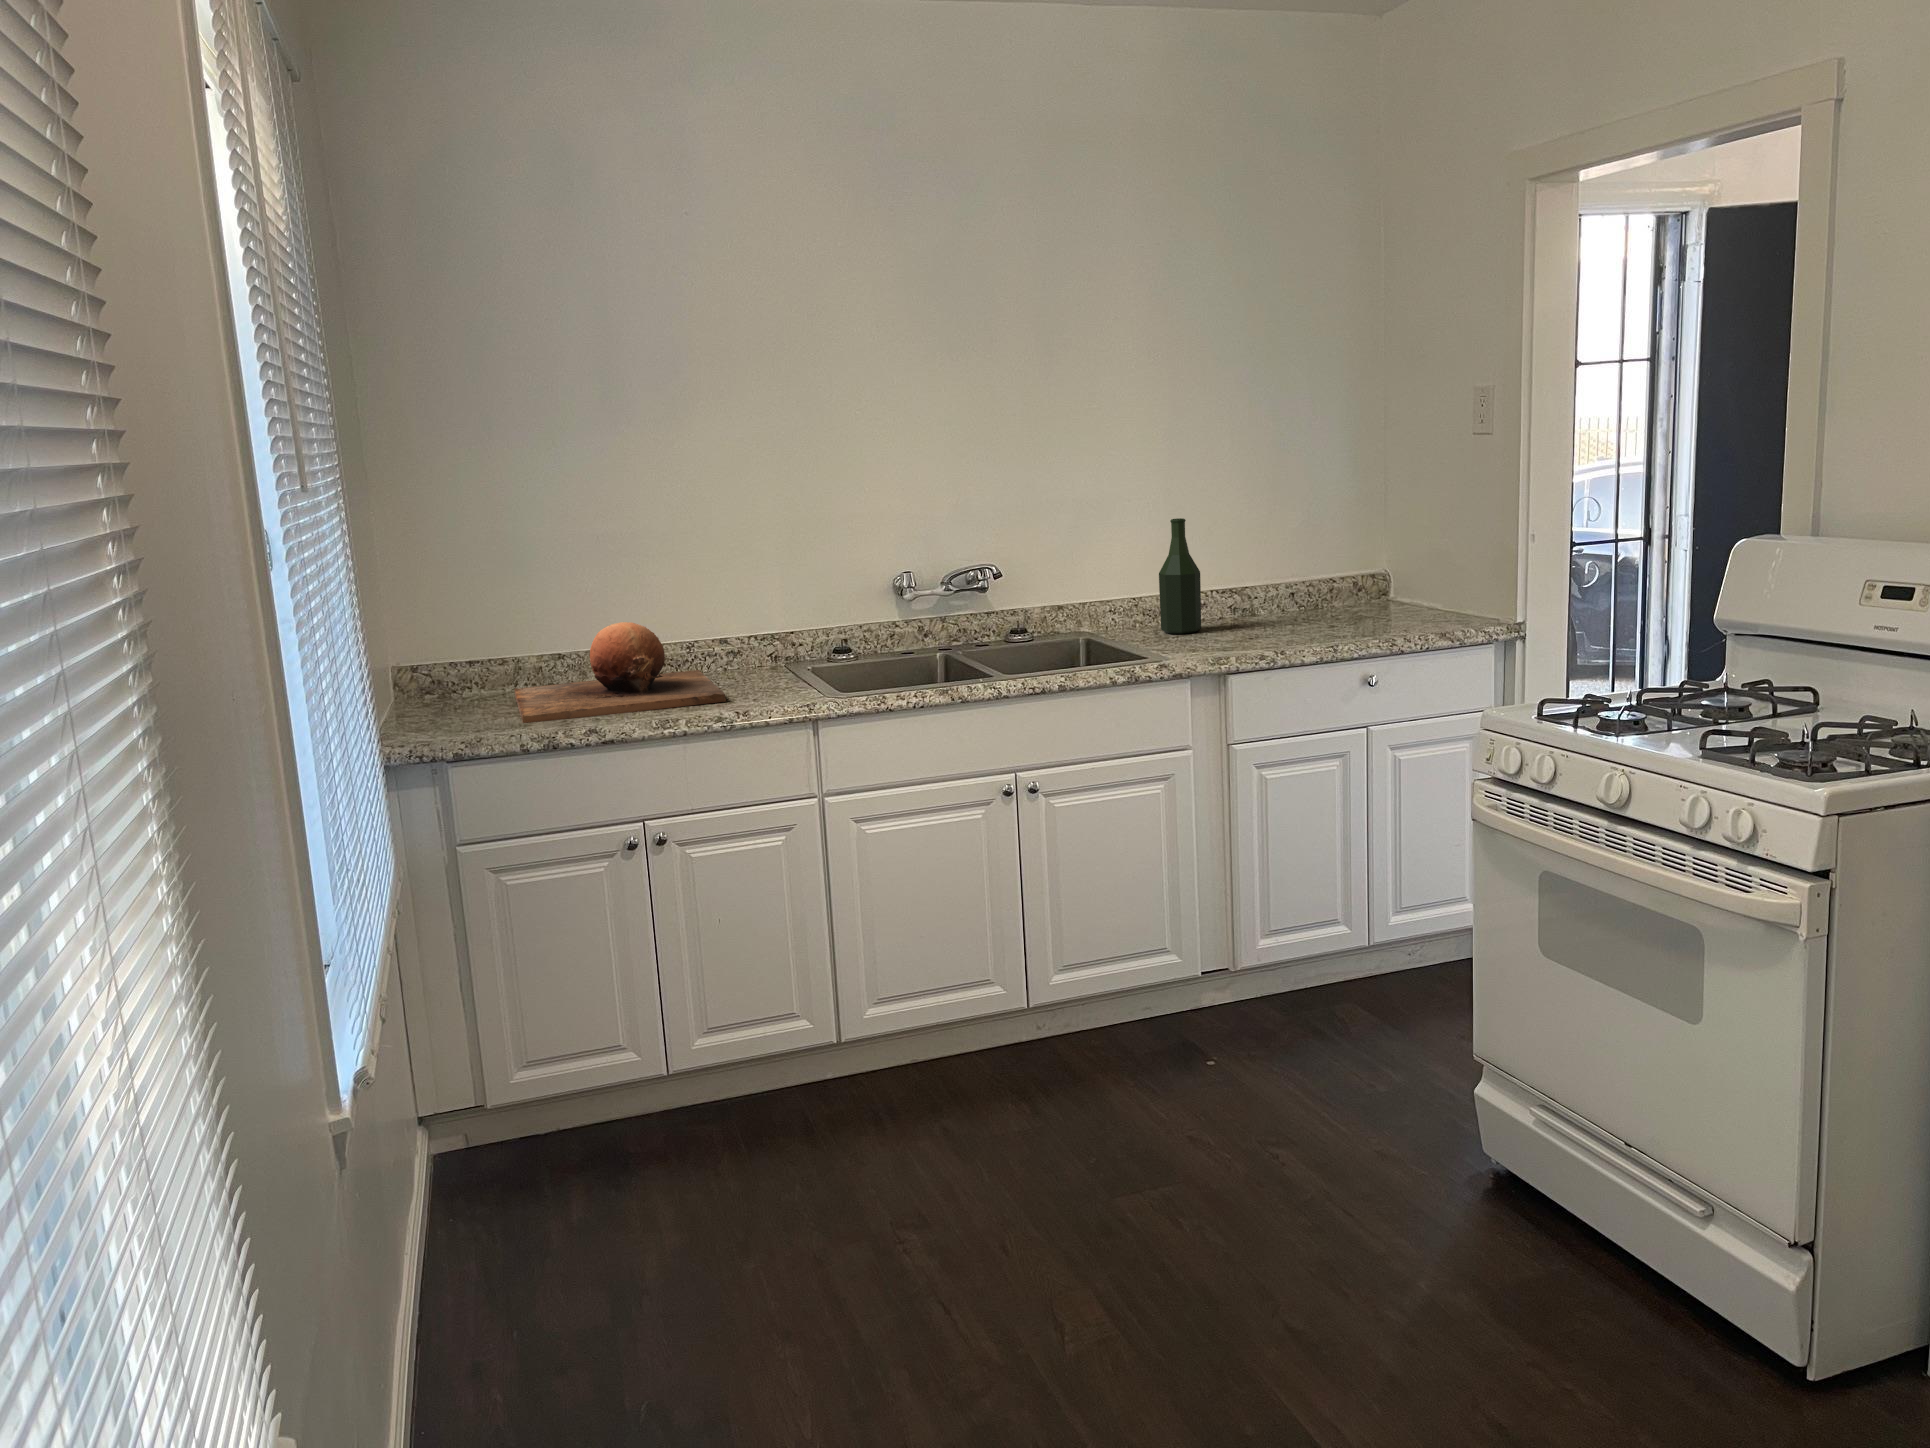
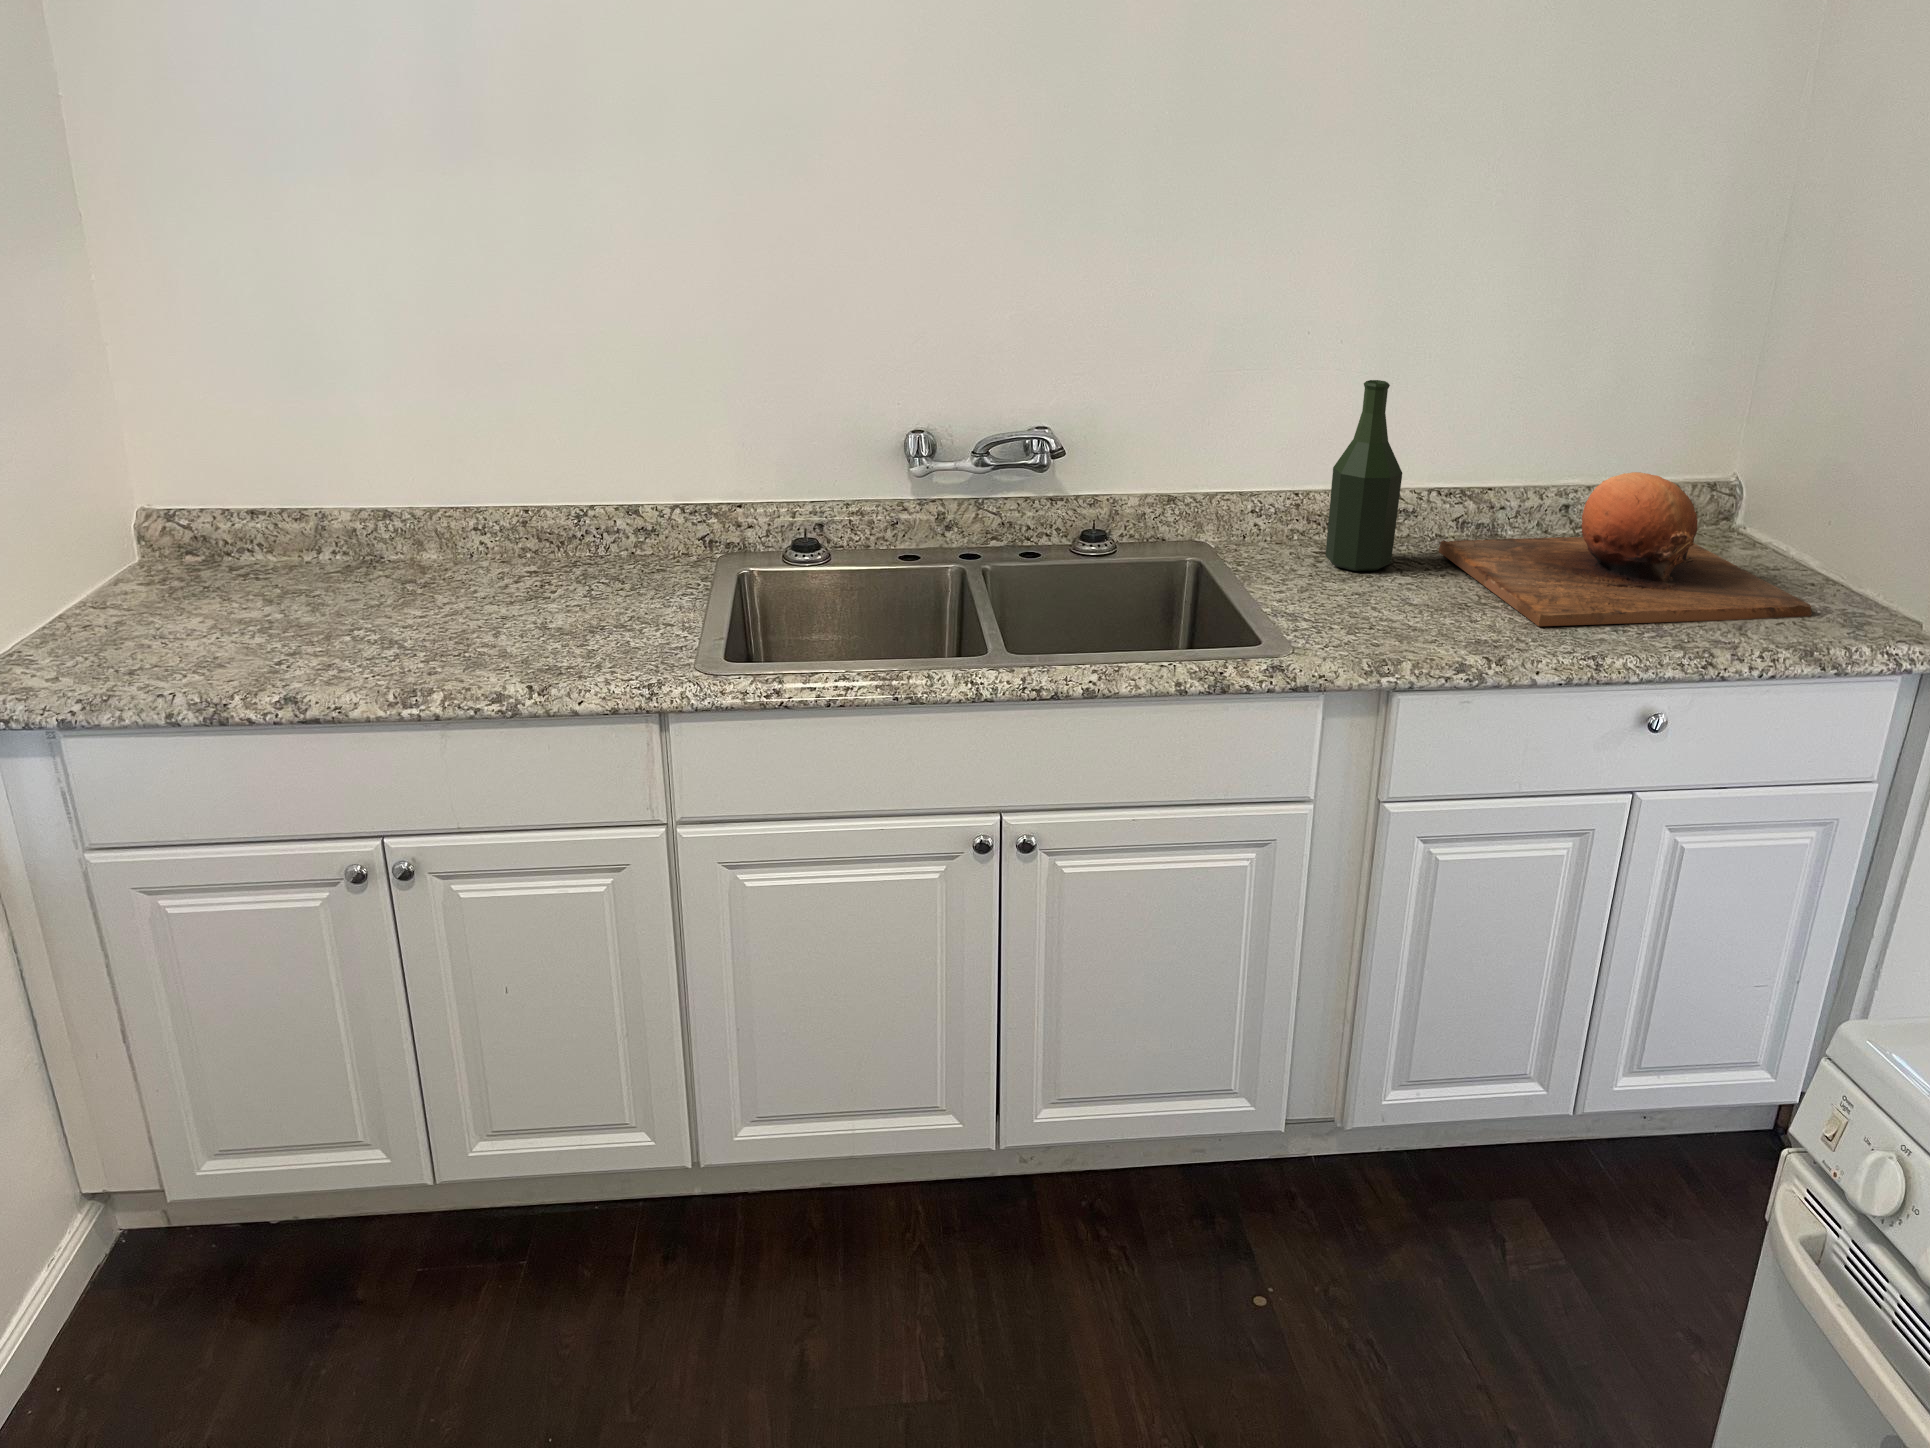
chopping board: present [514,622,726,723] -> present [1439,472,1812,626]

